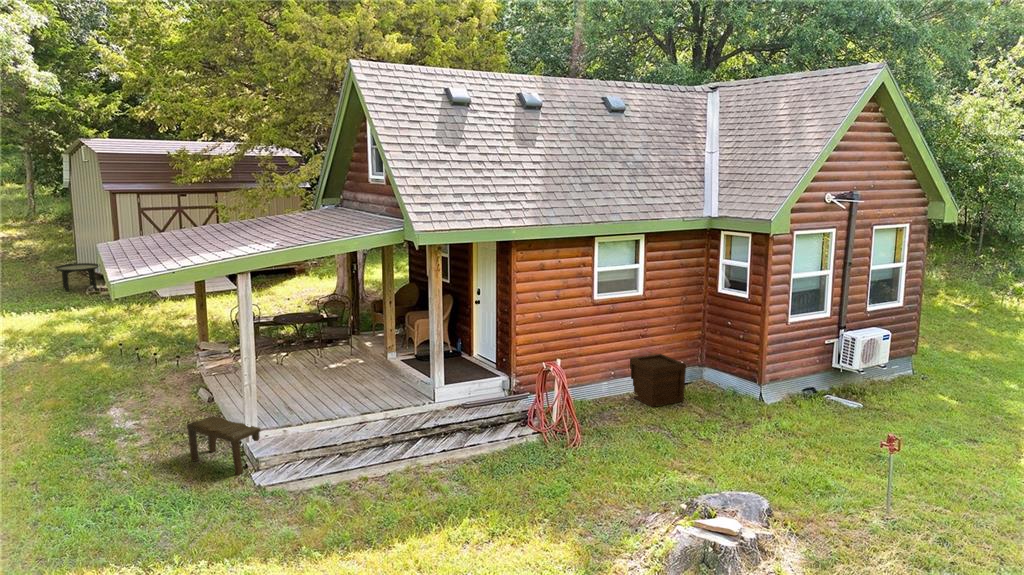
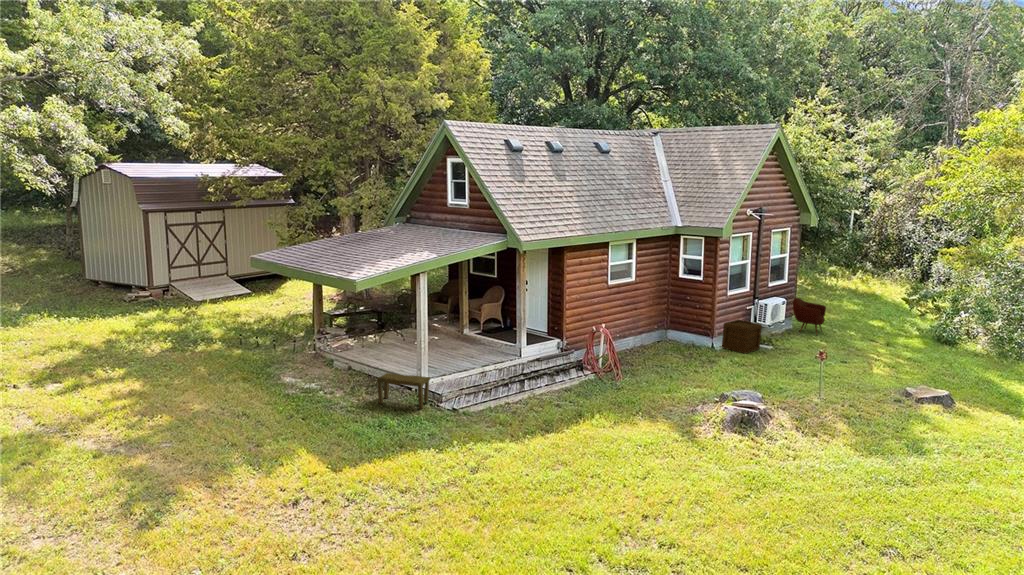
round table: present [55,263,99,292] -> none [85,274,126,300]
armchair: none [913,329,970,389] -> present [793,298,826,334]
wooden crate: present [630,354,686,407] -> present [722,320,762,354]

